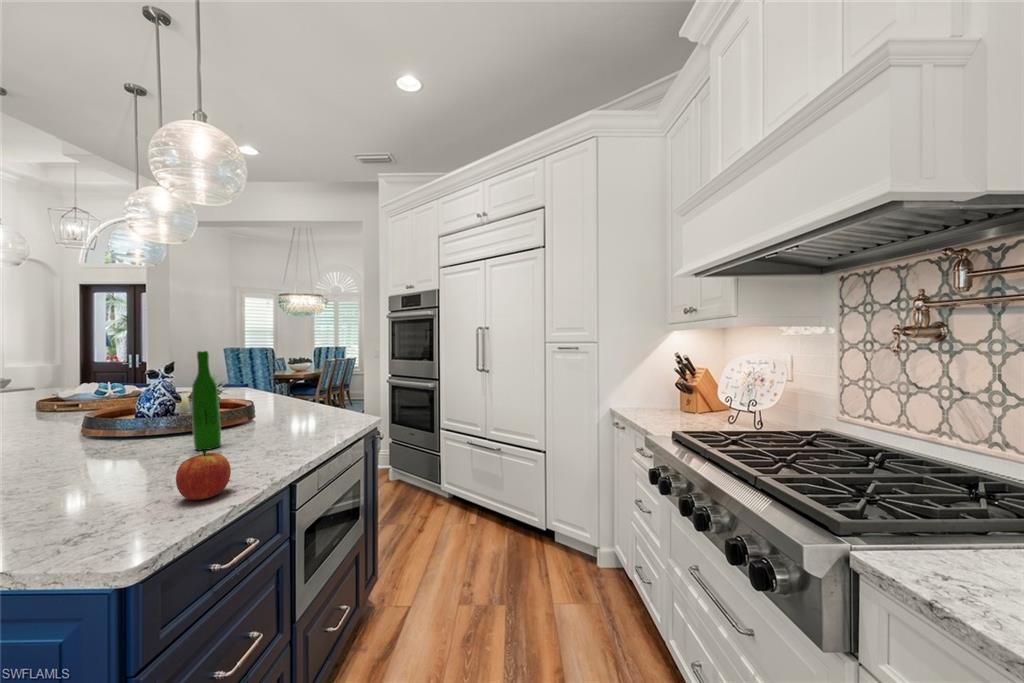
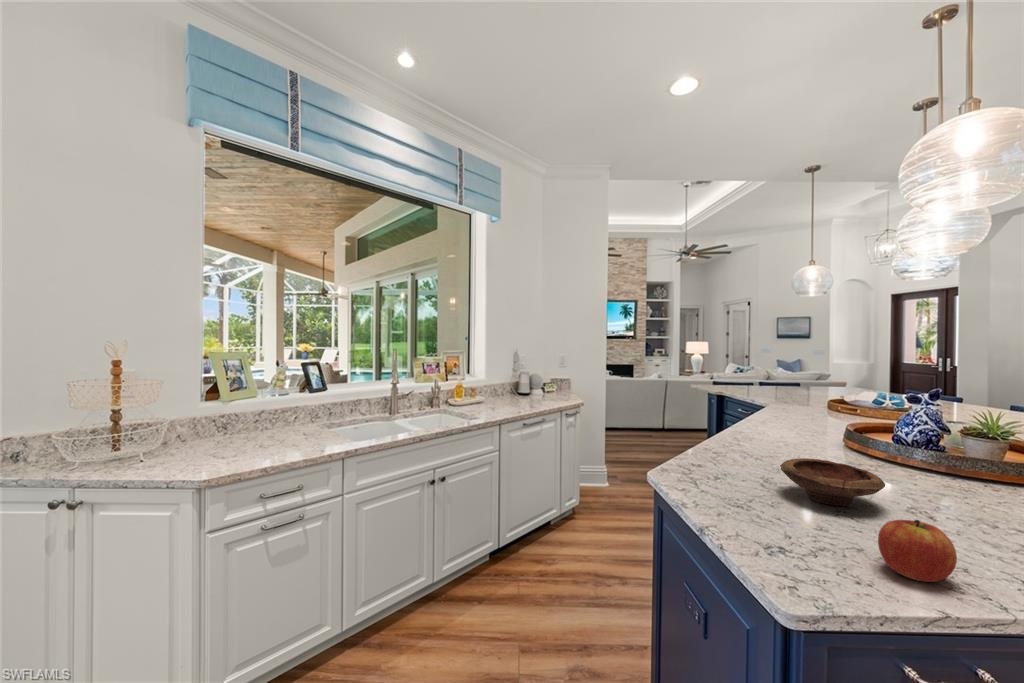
wine bottle: present [192,351,221,450] -> none [944,383,985,511]
bowl: none [38,441,157,488] -> present [780,458,885,506]

